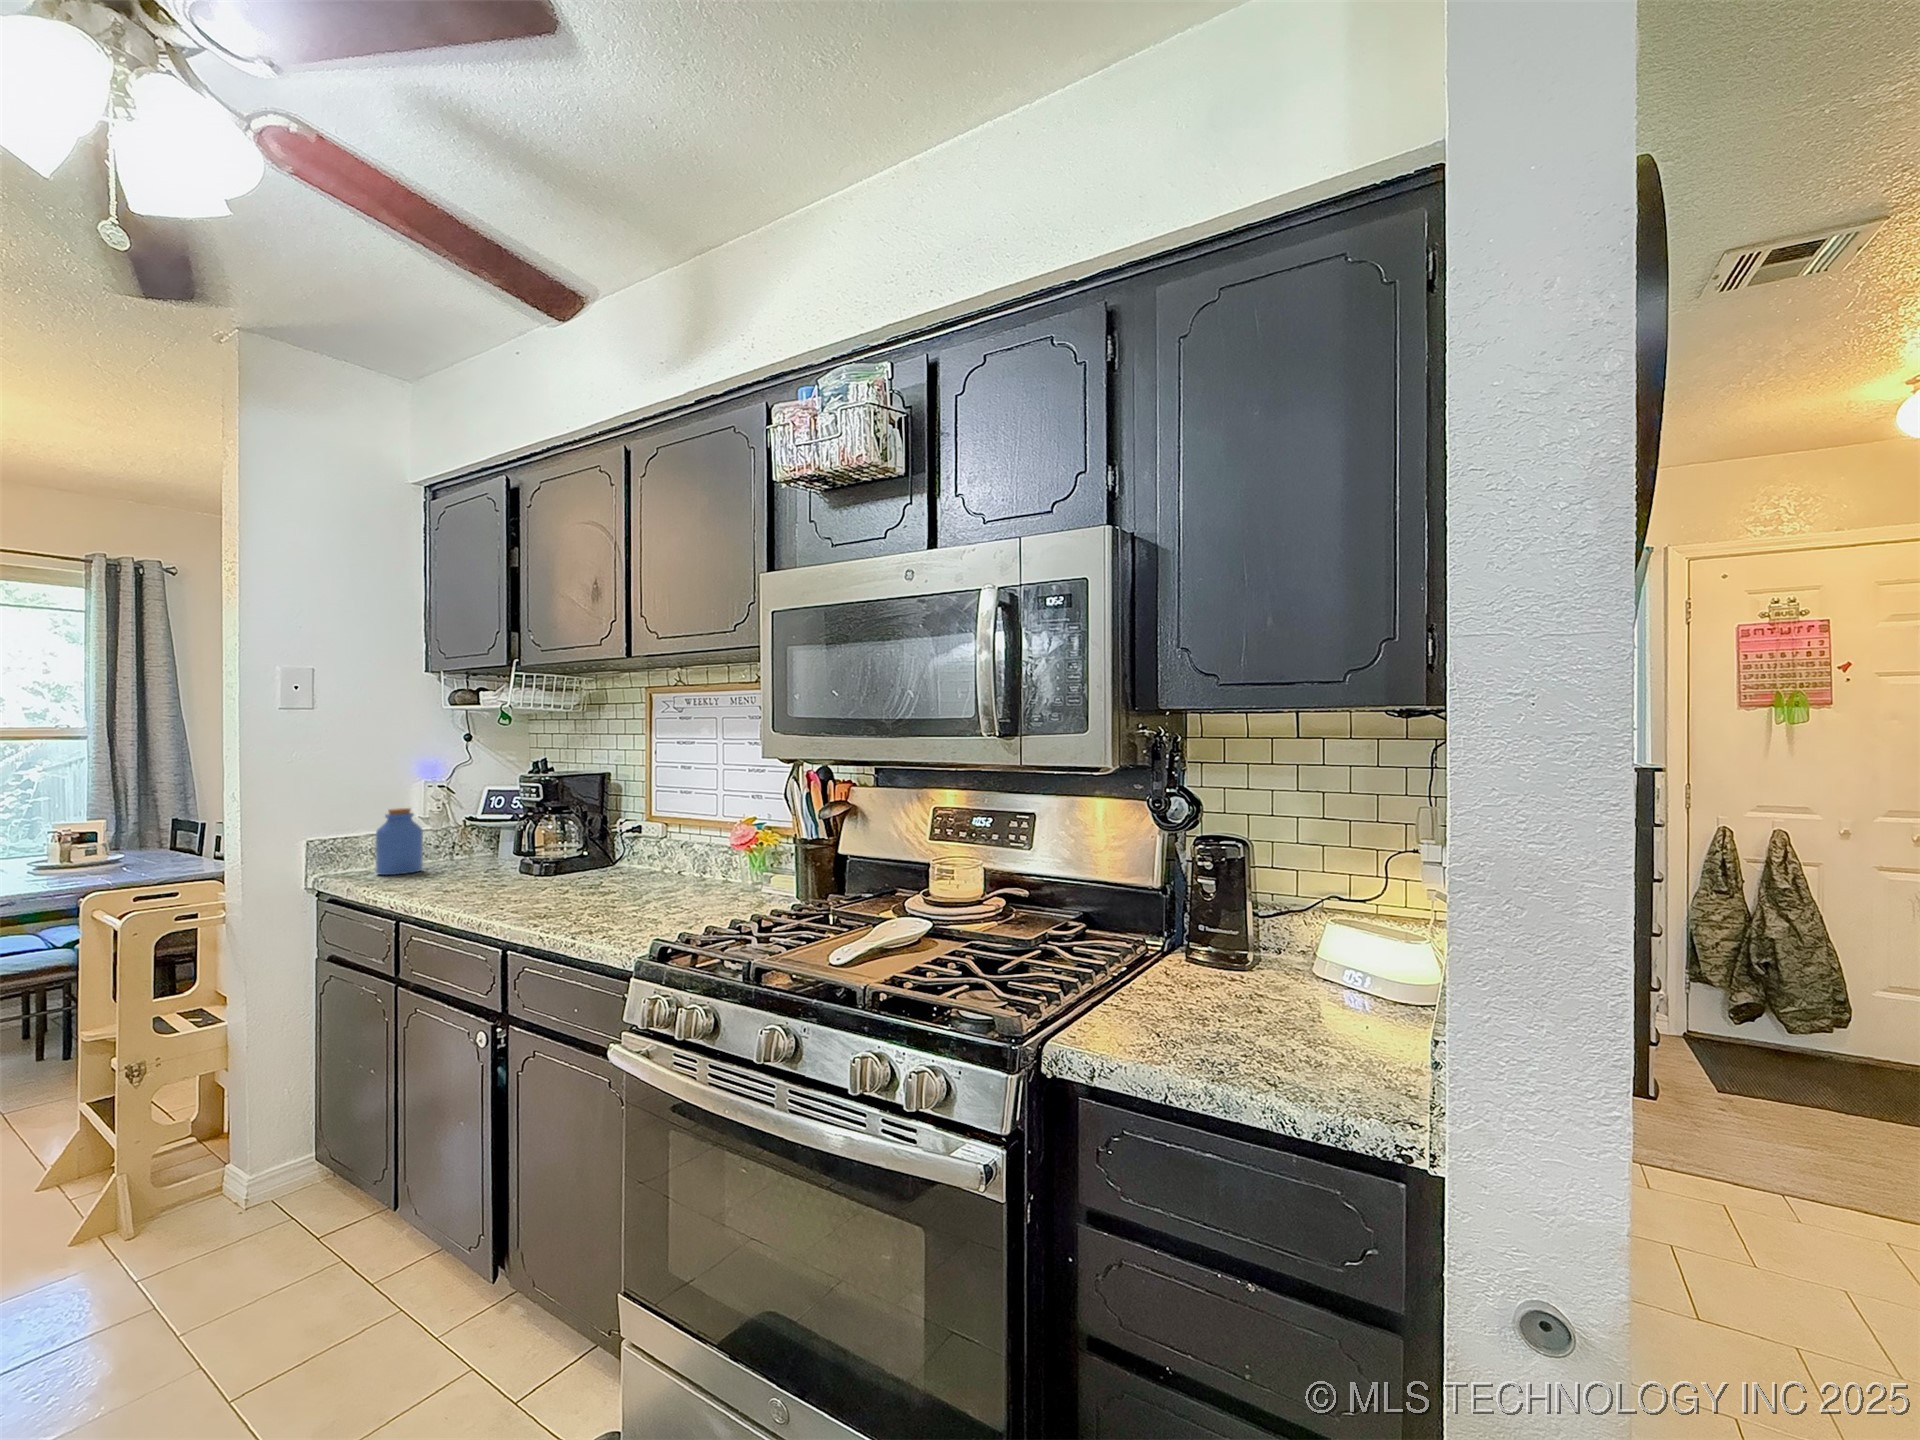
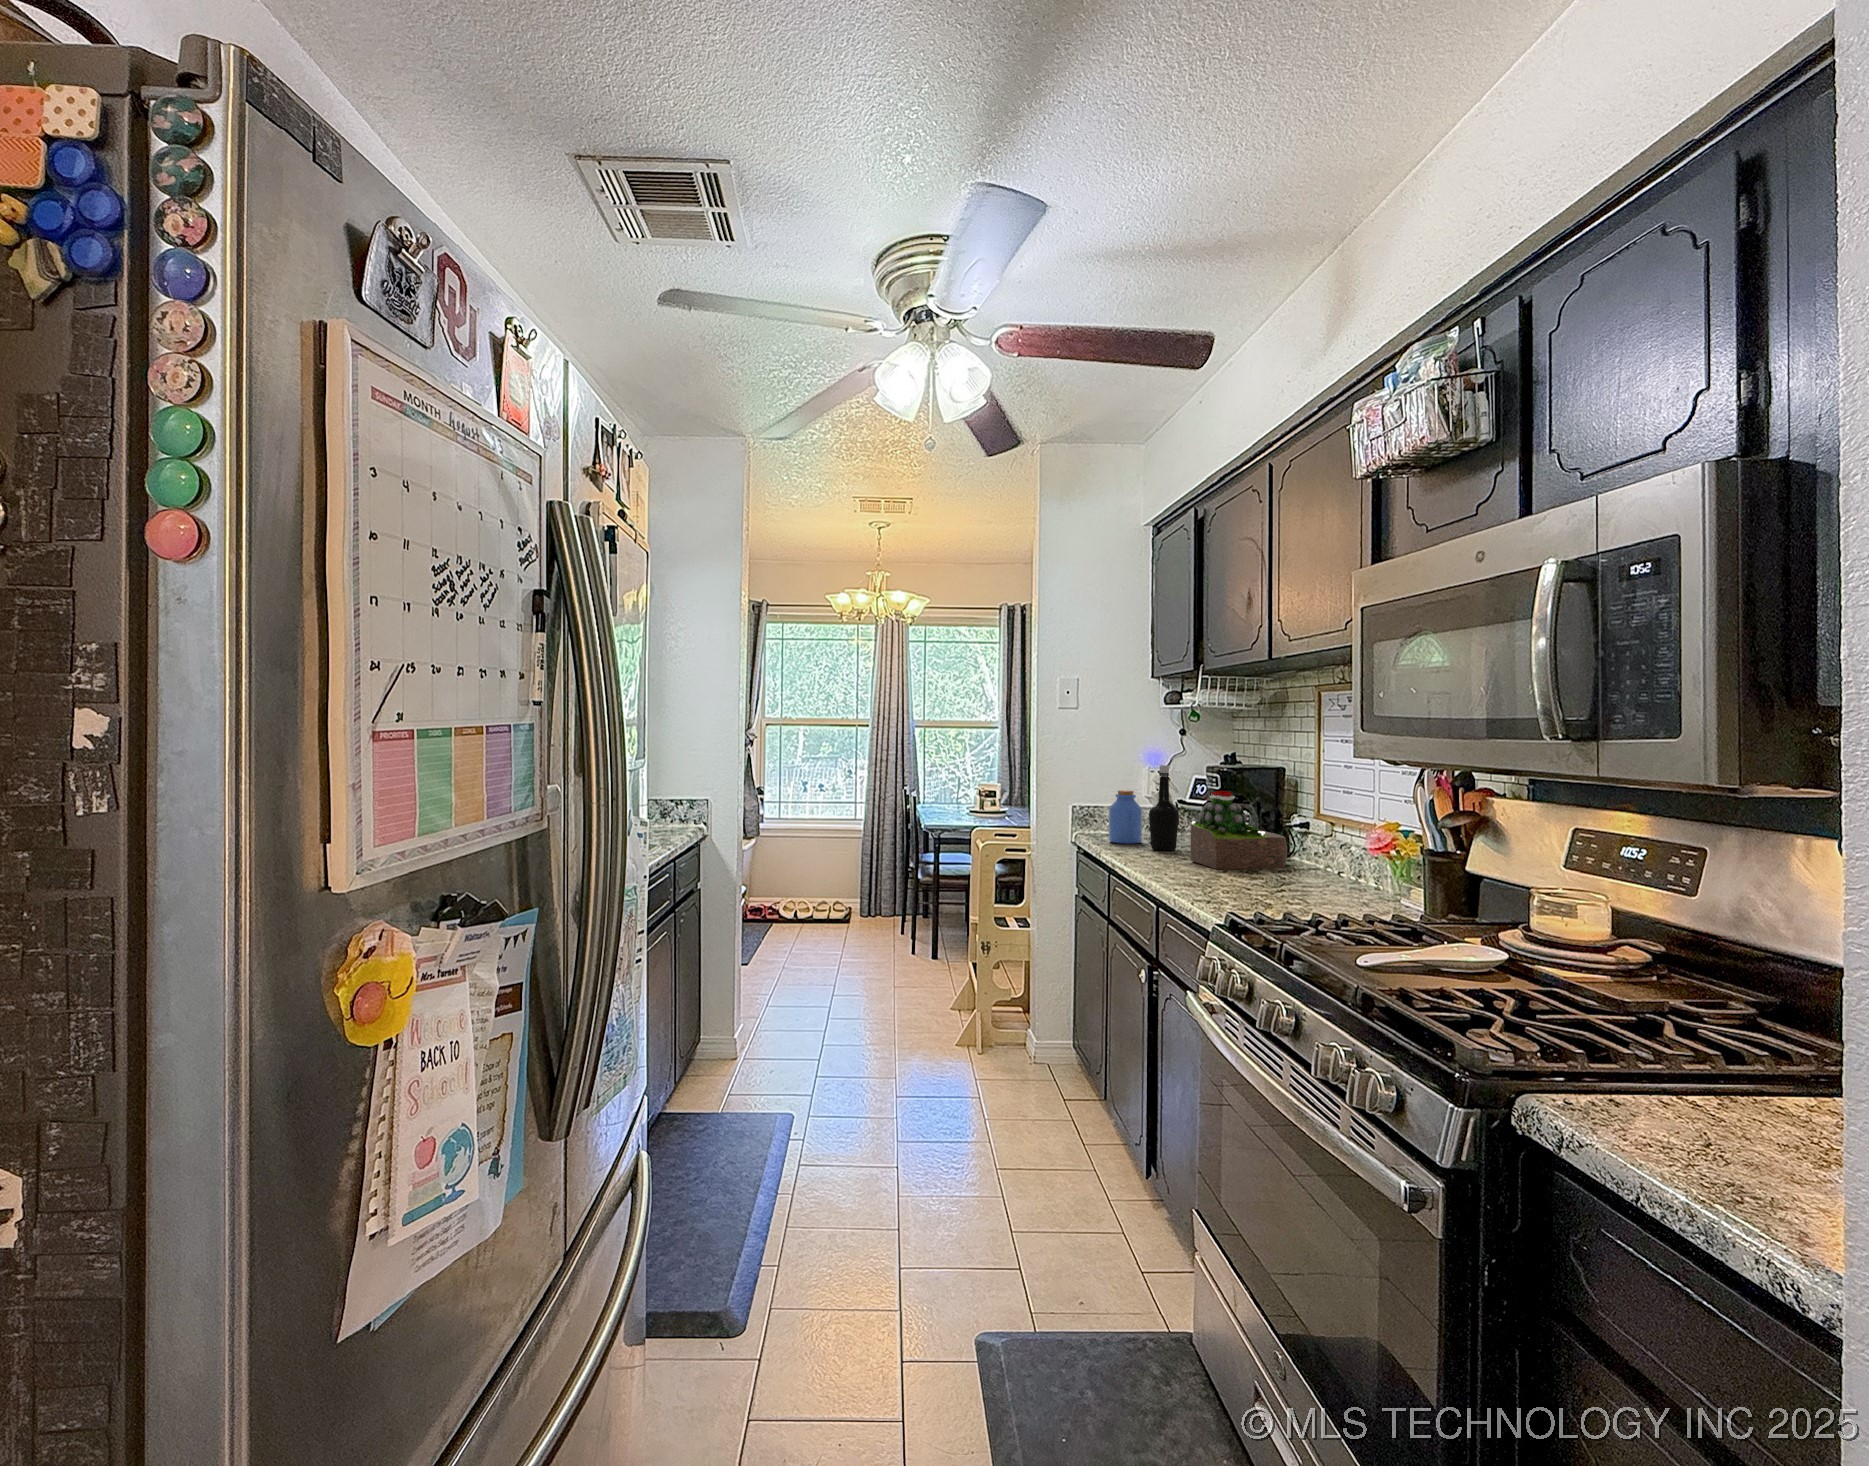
bottle: none [443,775,482,877] -> present [1149,765,1179,851]
succulent plant: none [514,800,626,888] -> present [1191,791,1287,869]

